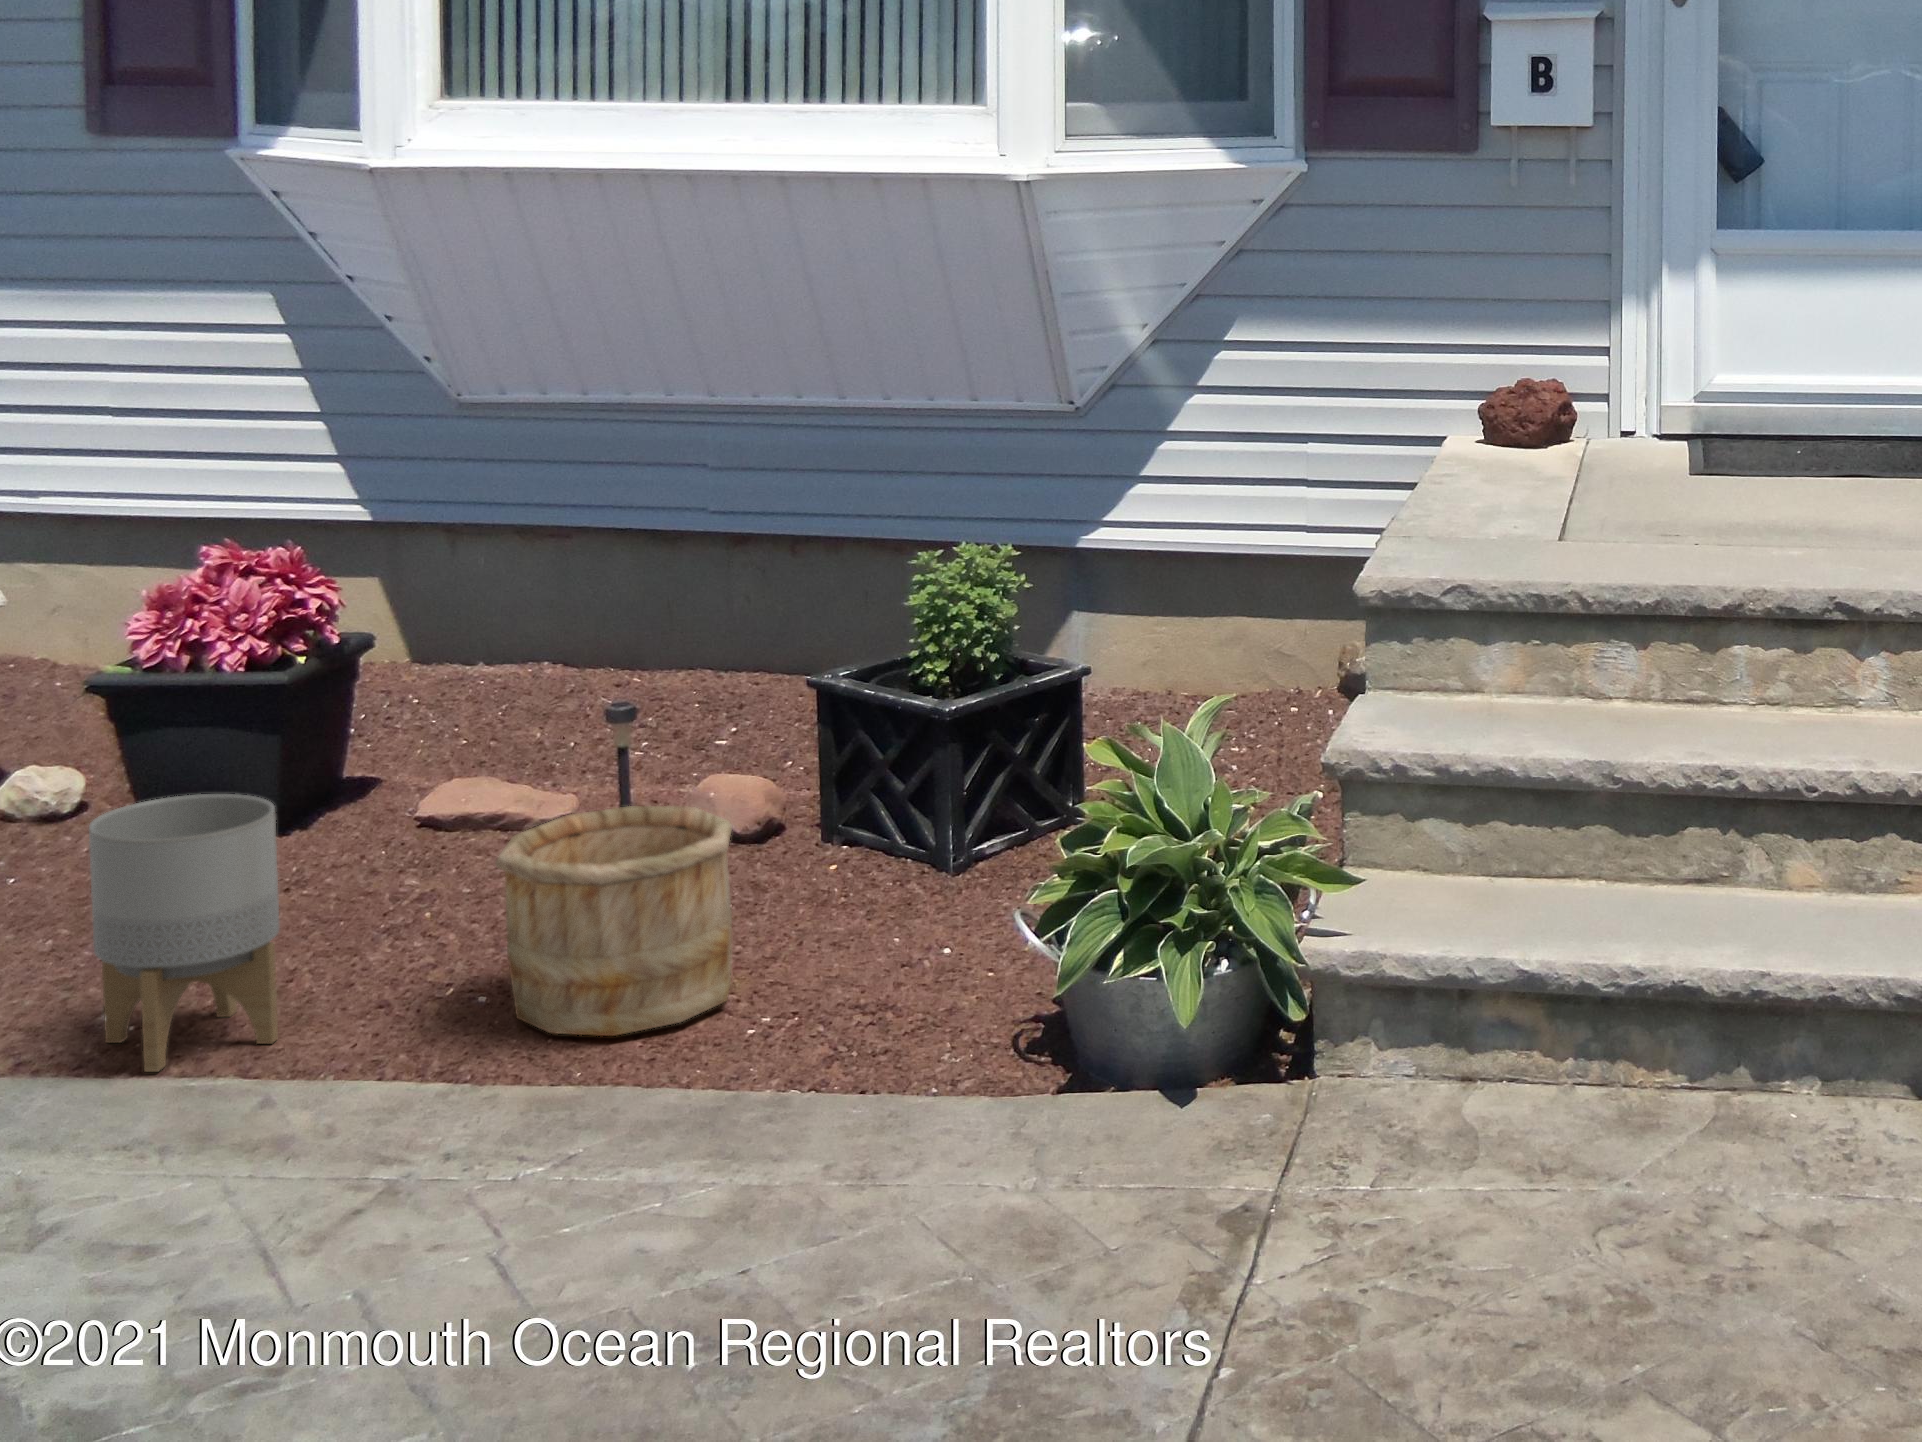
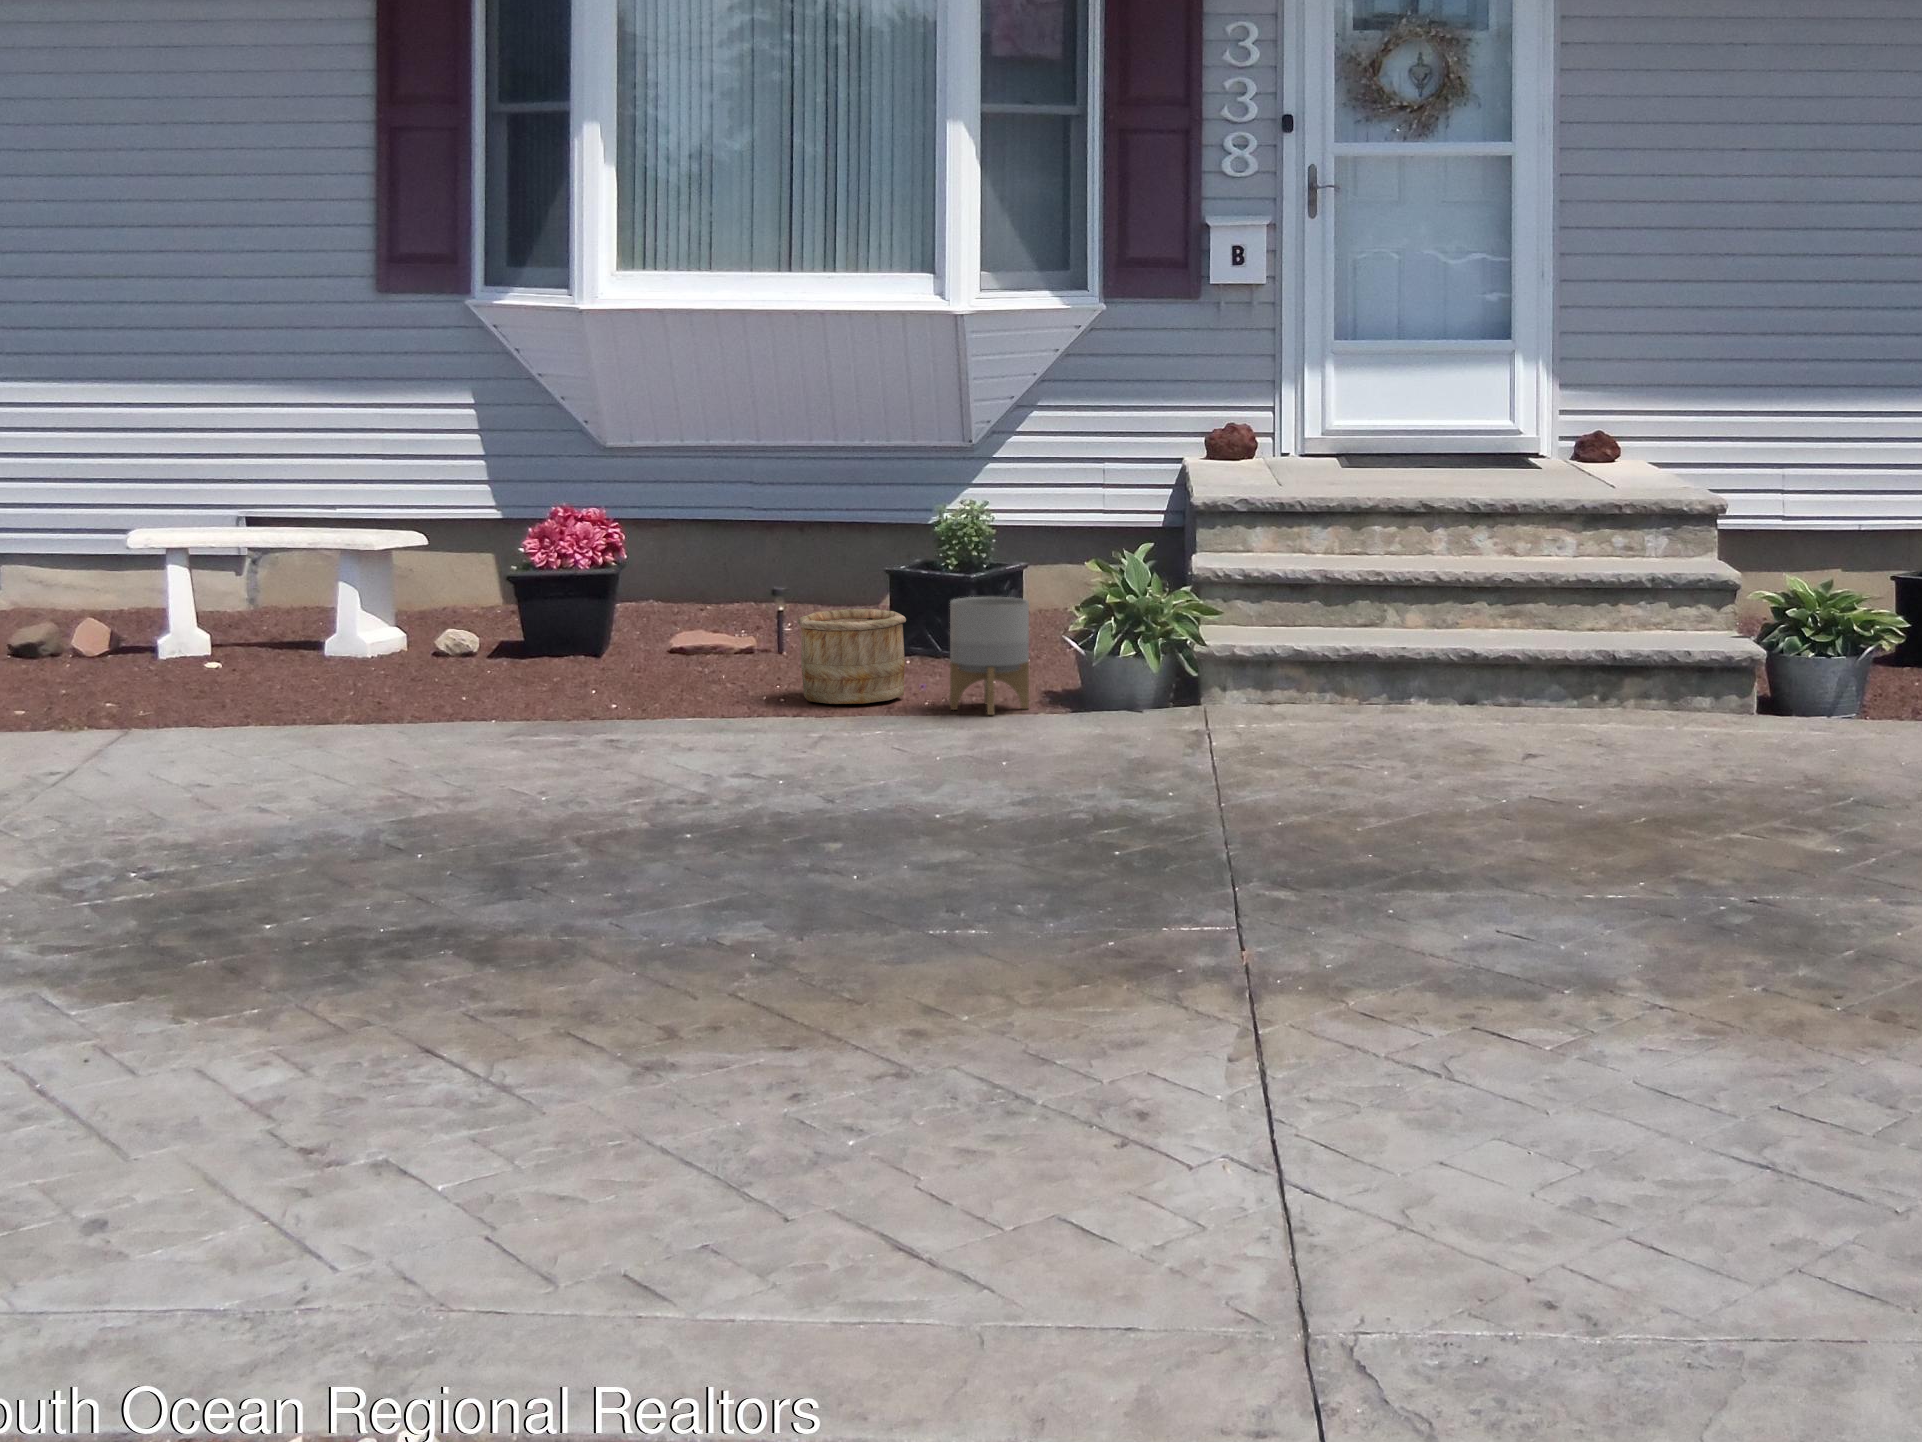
planter: present [89,794,279,1072] -> present [950,597,1029,715]

